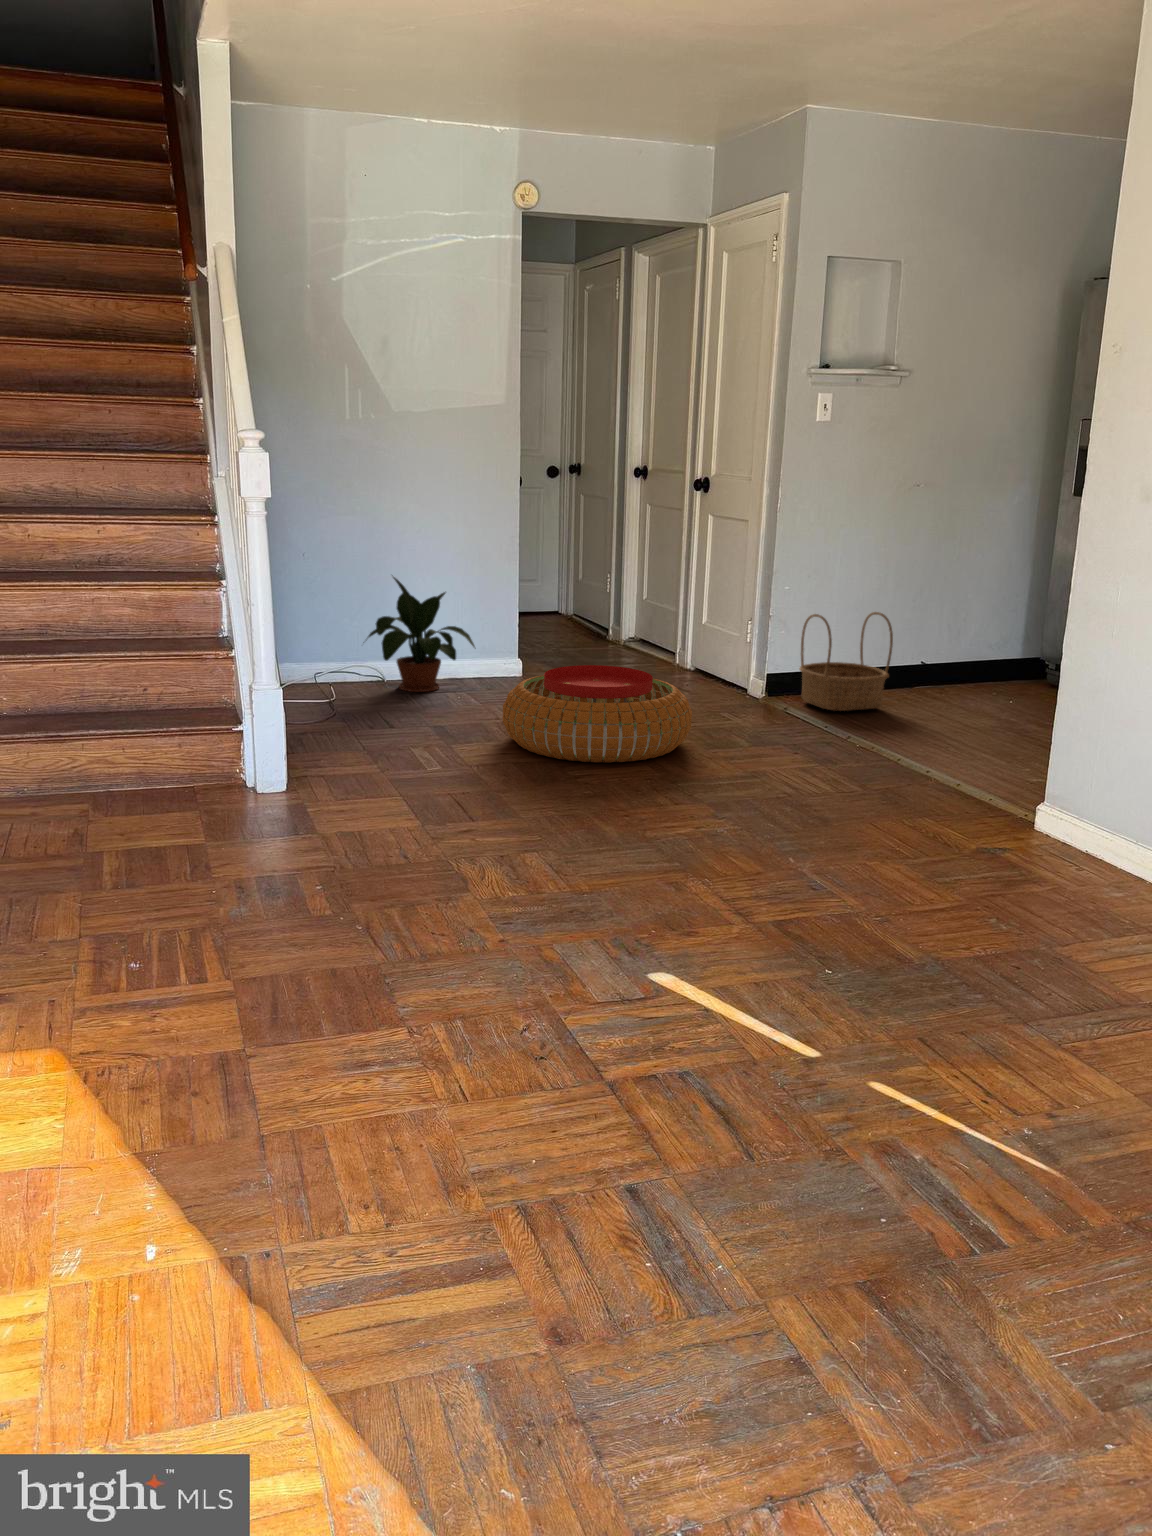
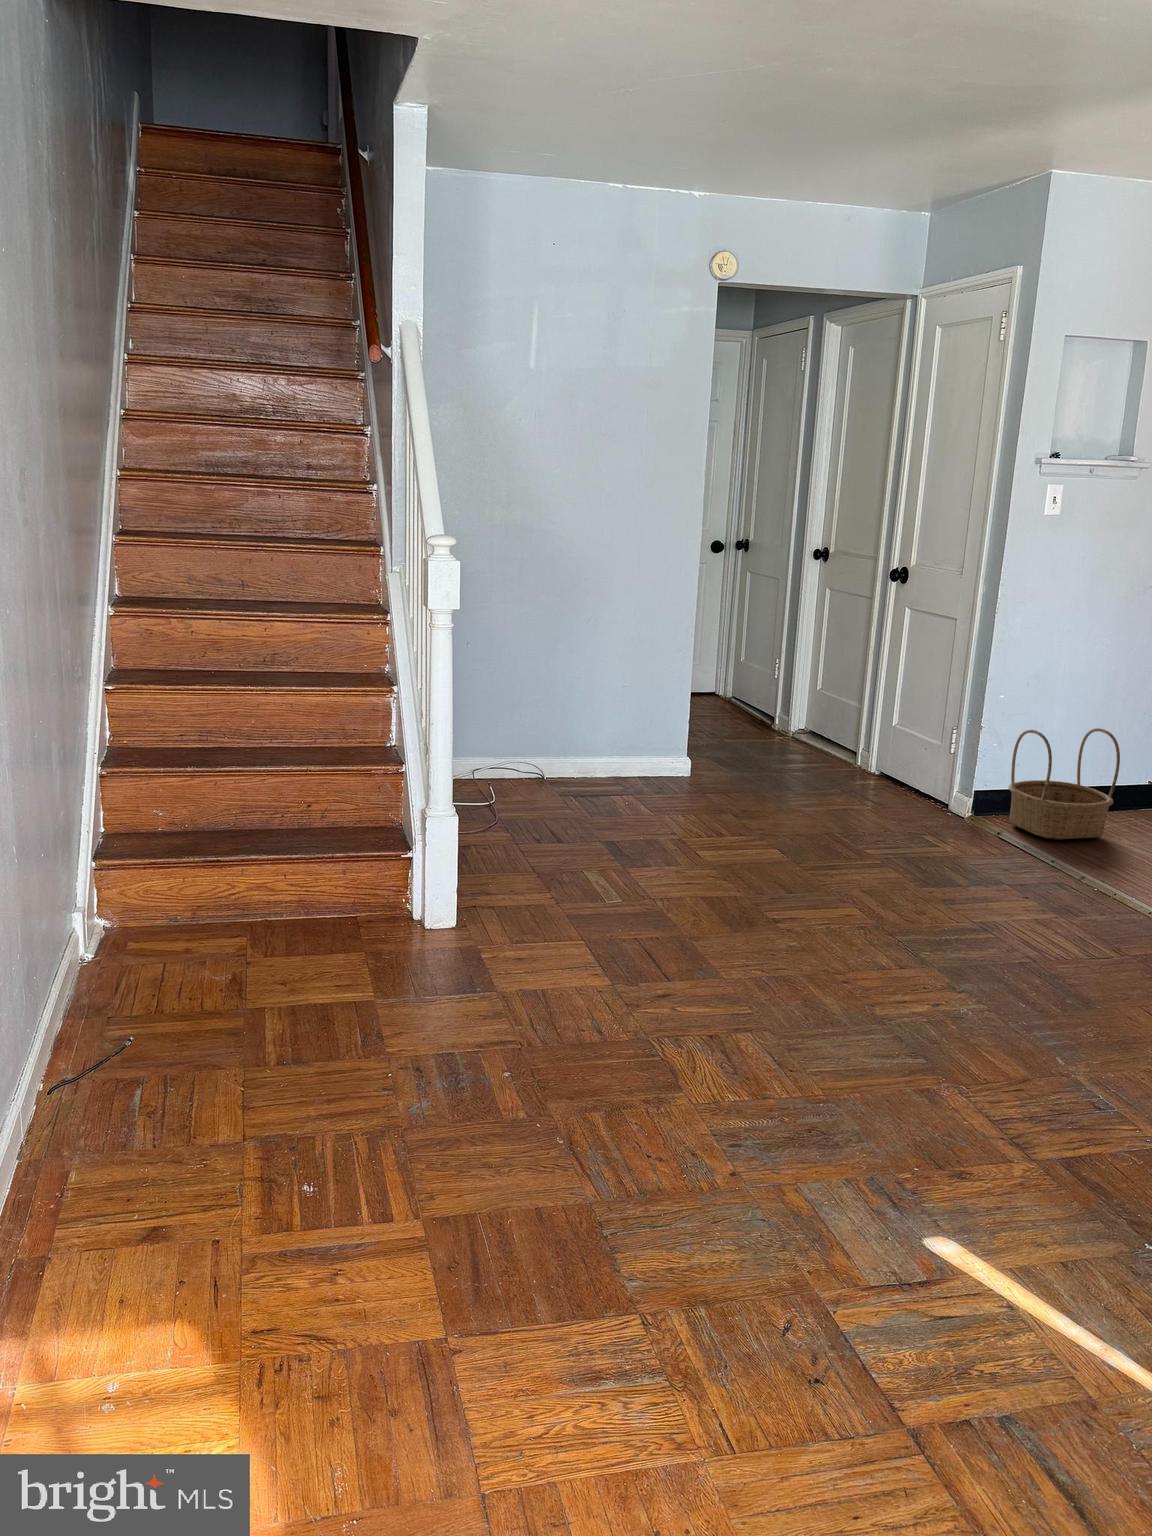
potted plant: present [368,577,475,692] -> none [526,668,648,795]
pouf: present [503,665,692,762] -> none [688,784,903,903]

